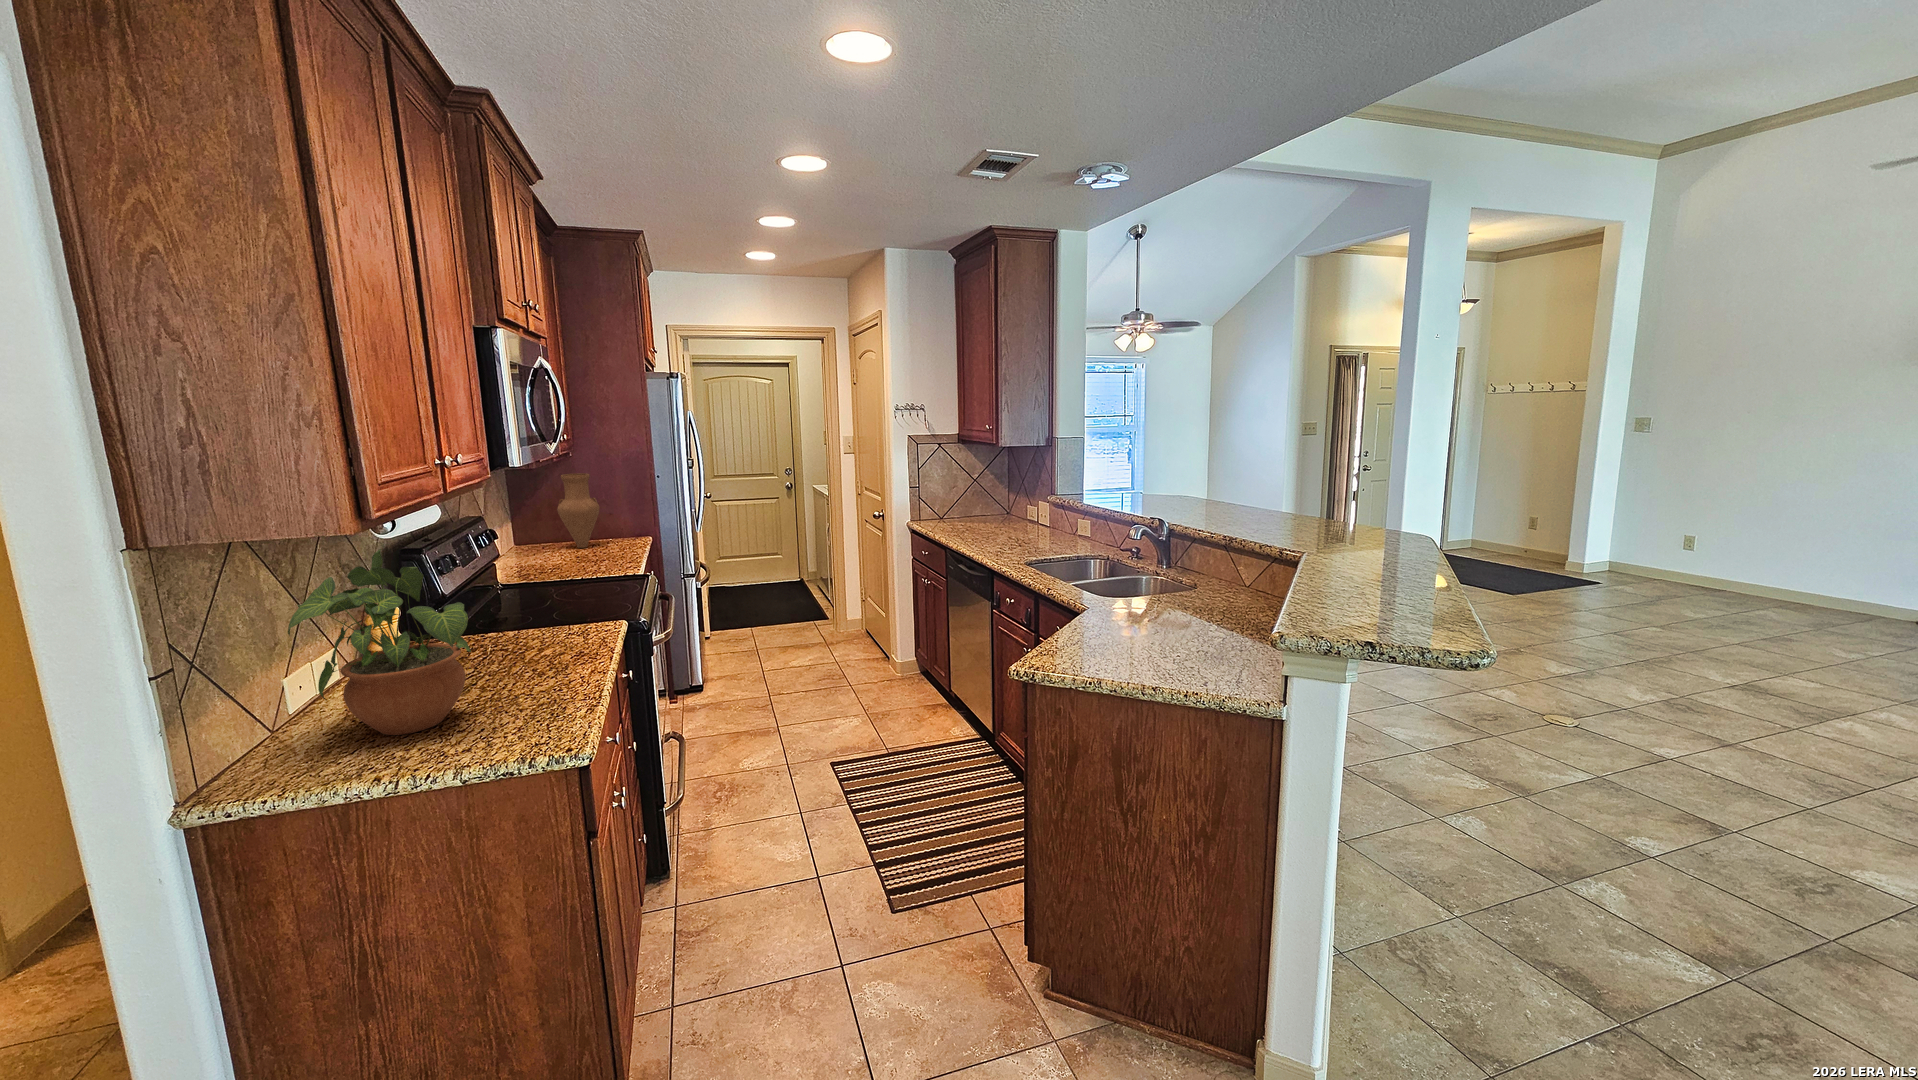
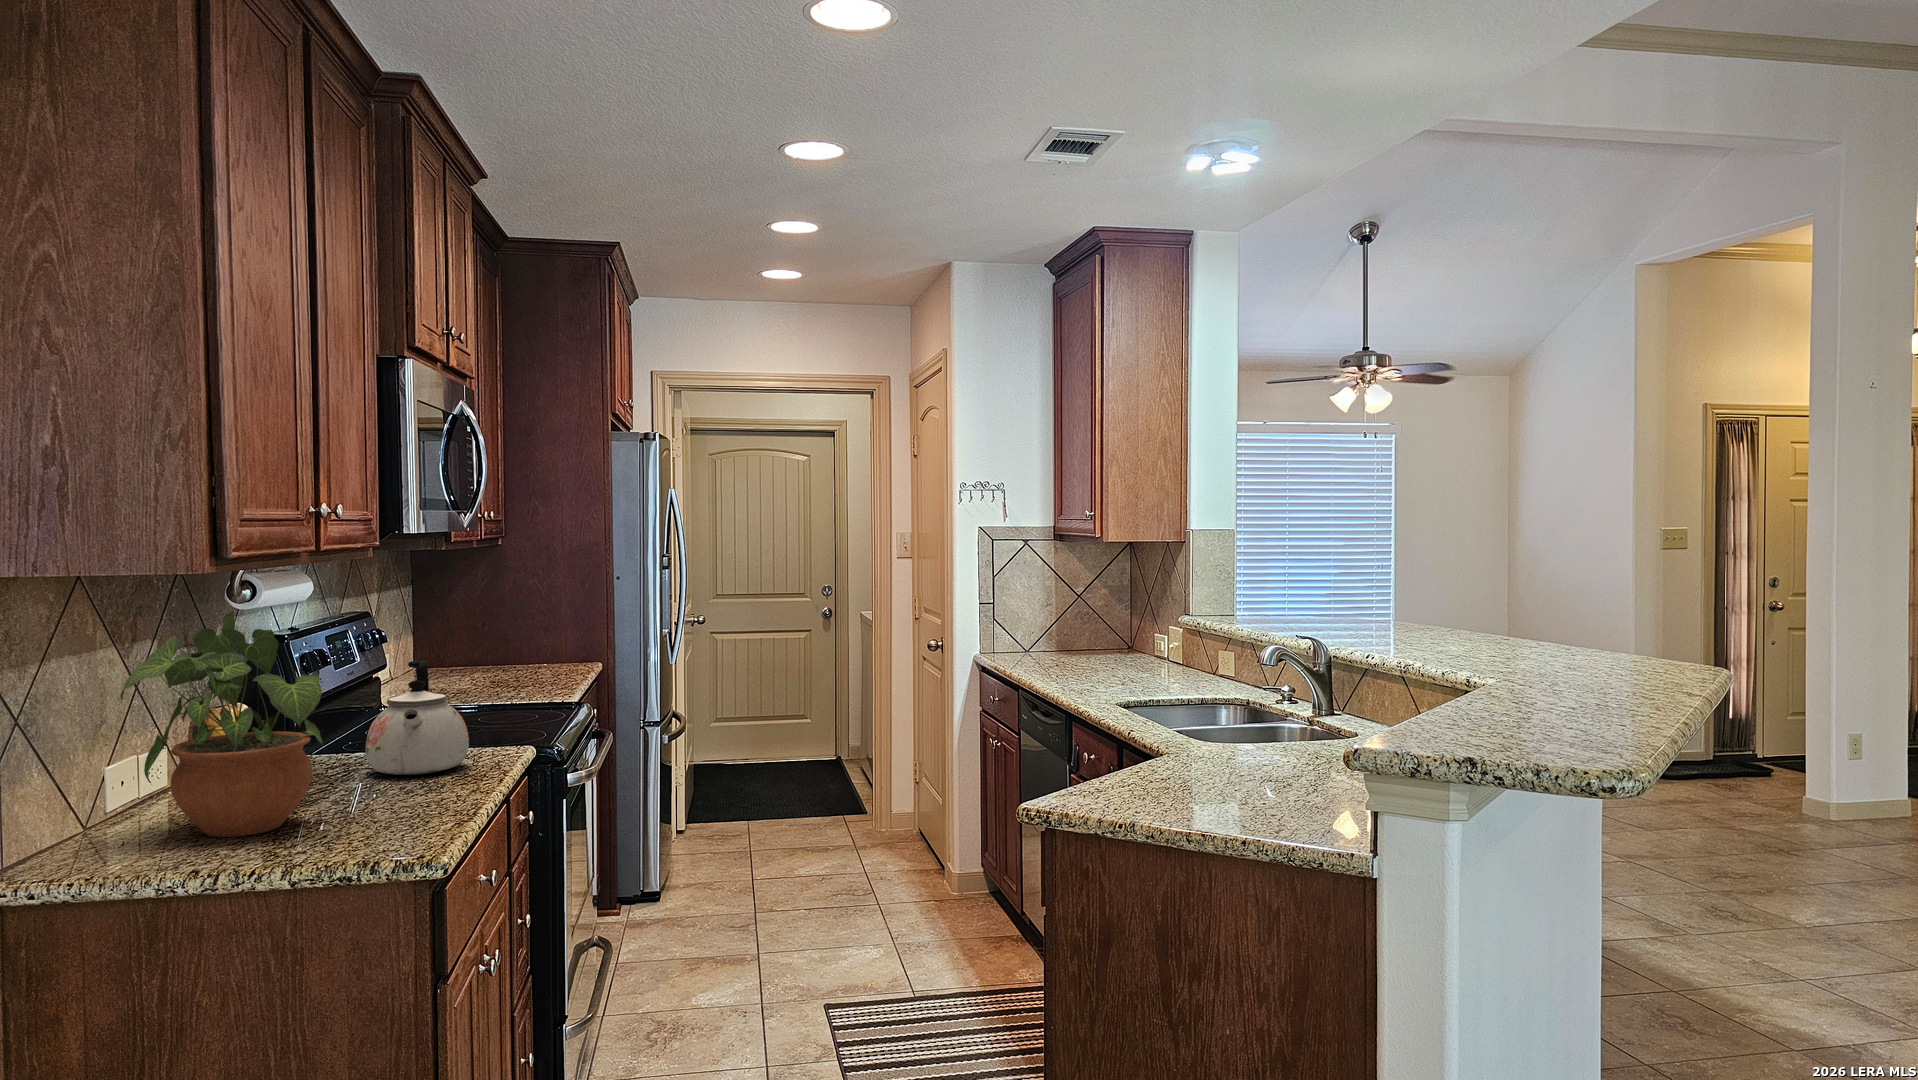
vase: present [557,473,599,548] -> none [474,568,530,673]
kettle: none [500,568,581,656] -> present [366,660,469,775]

